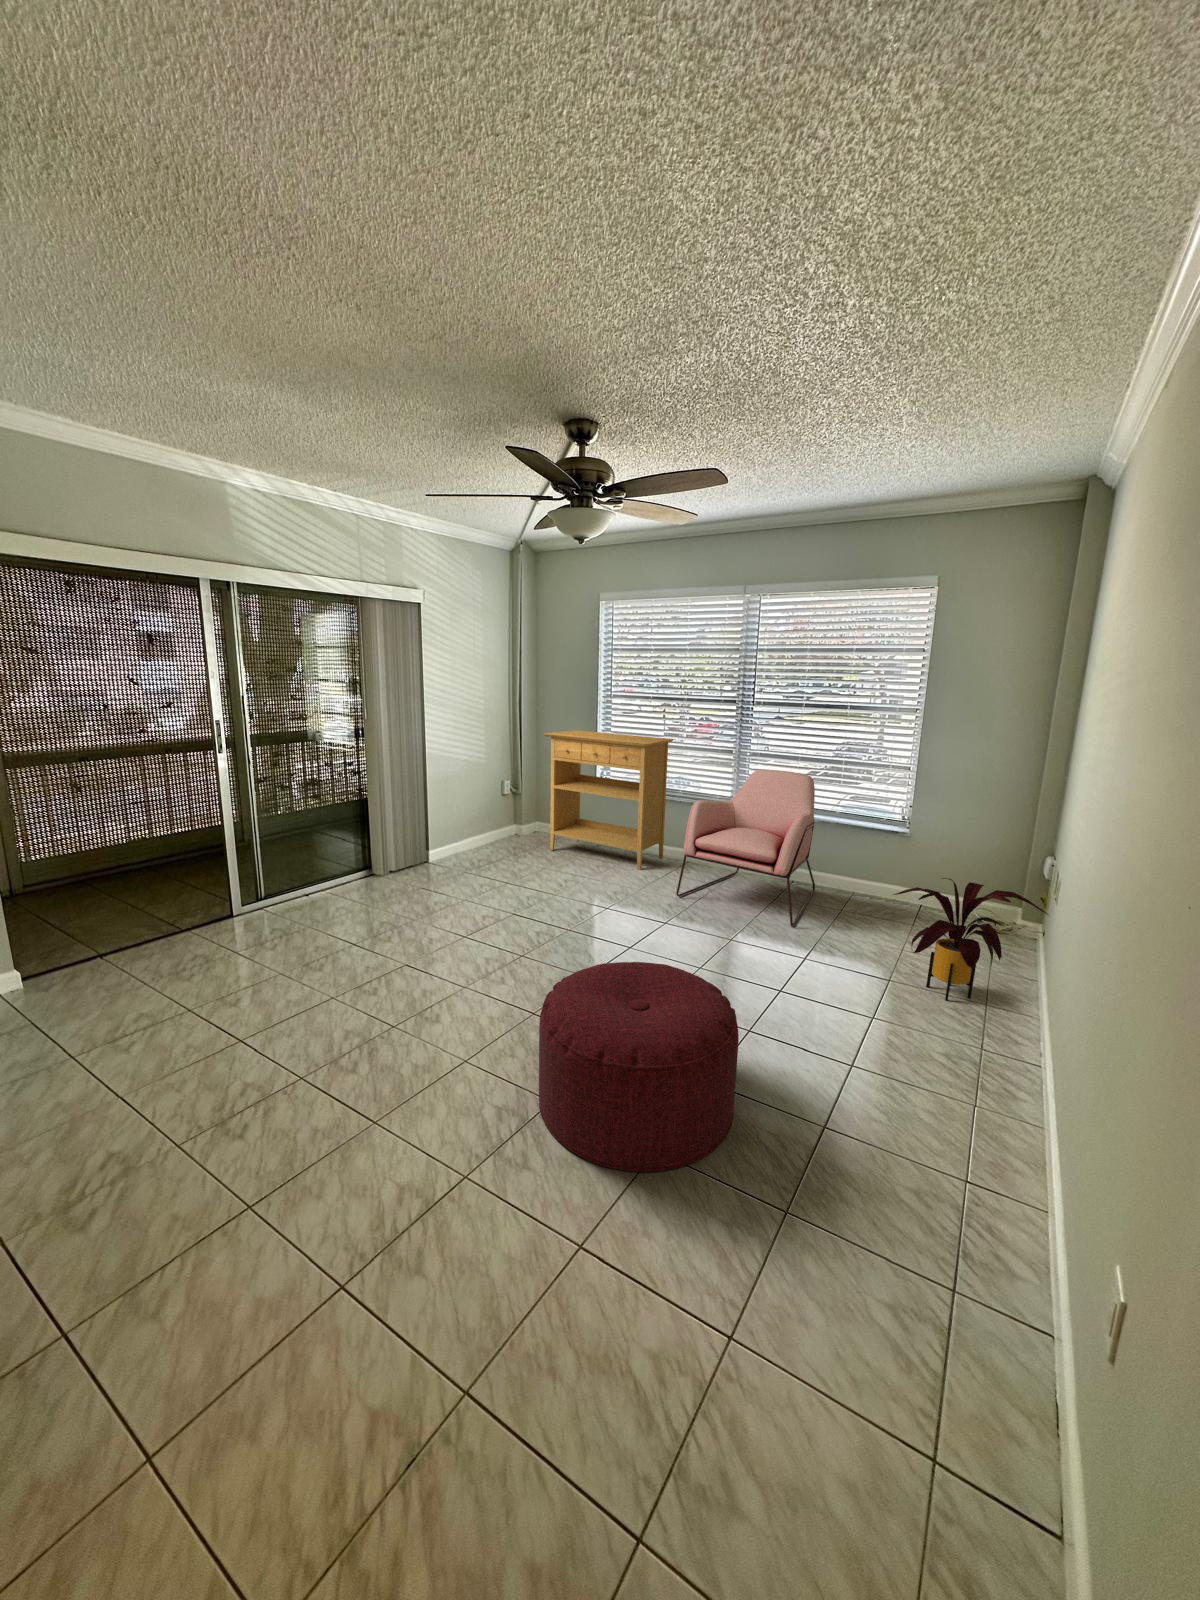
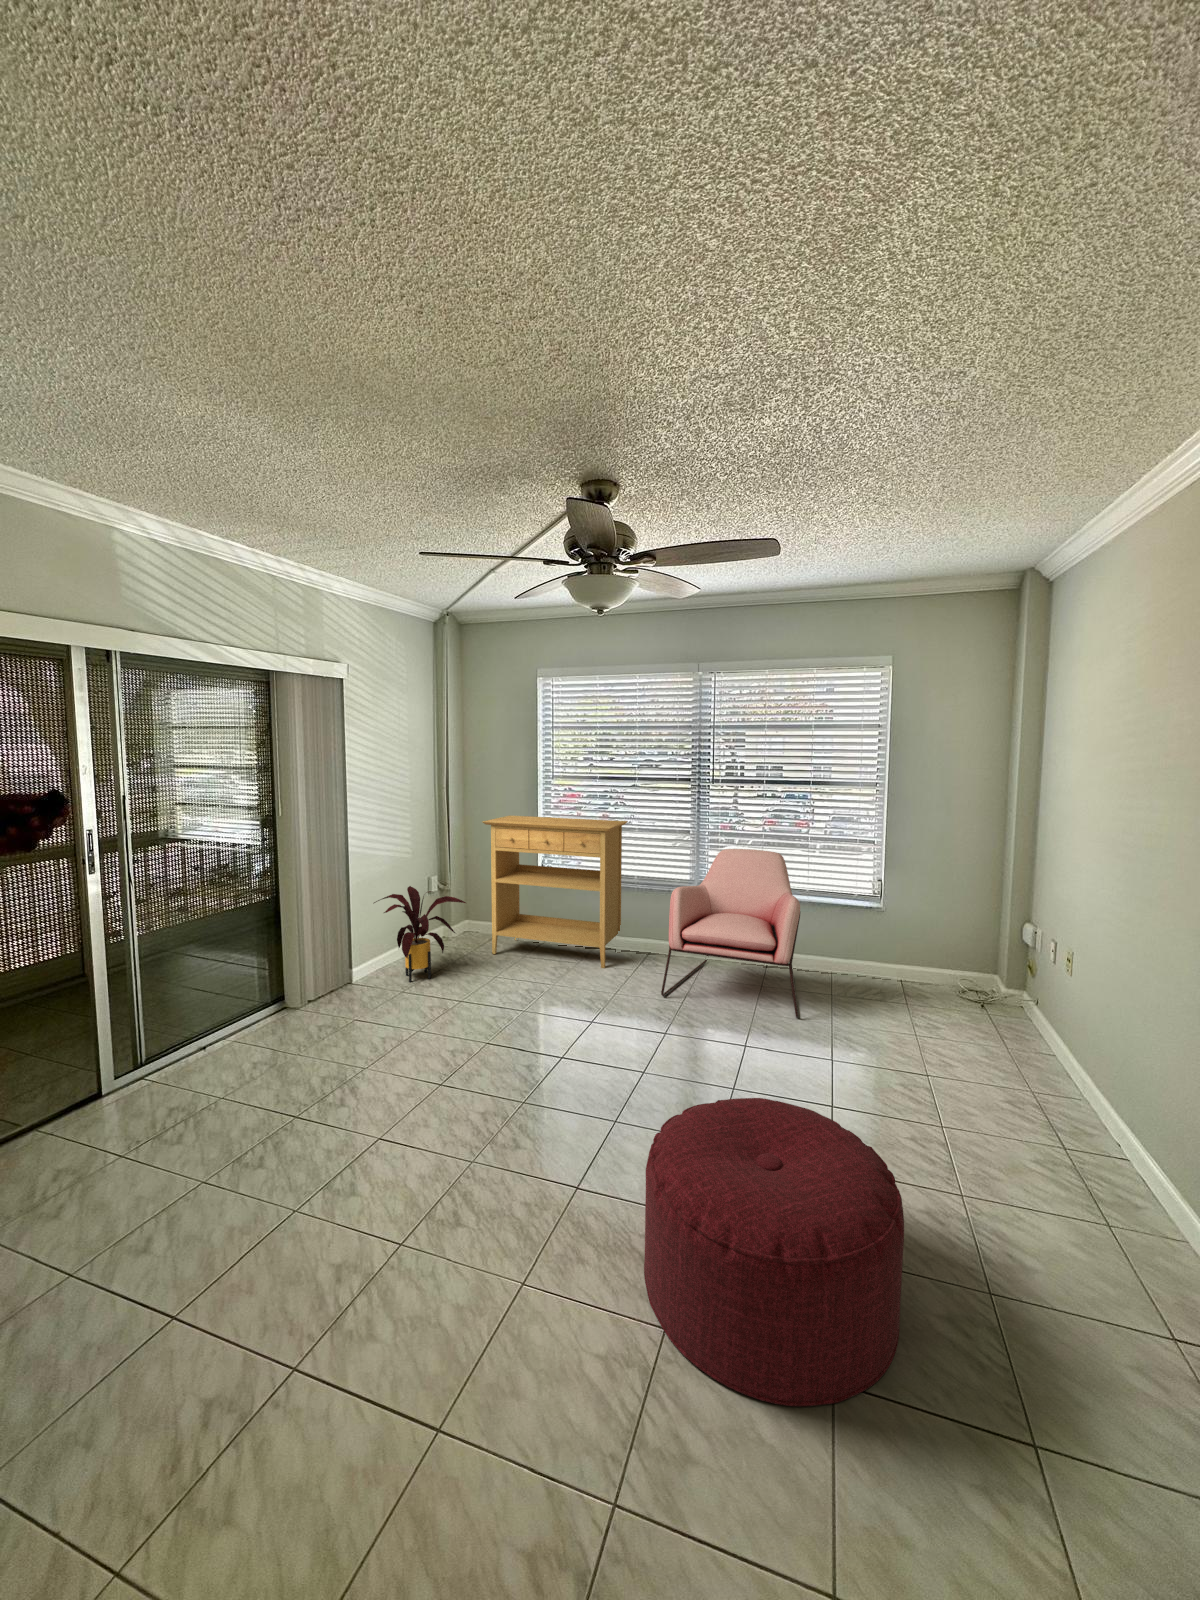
house plant: present [893,878,1048,1001] -> present [374,886,466,982]

